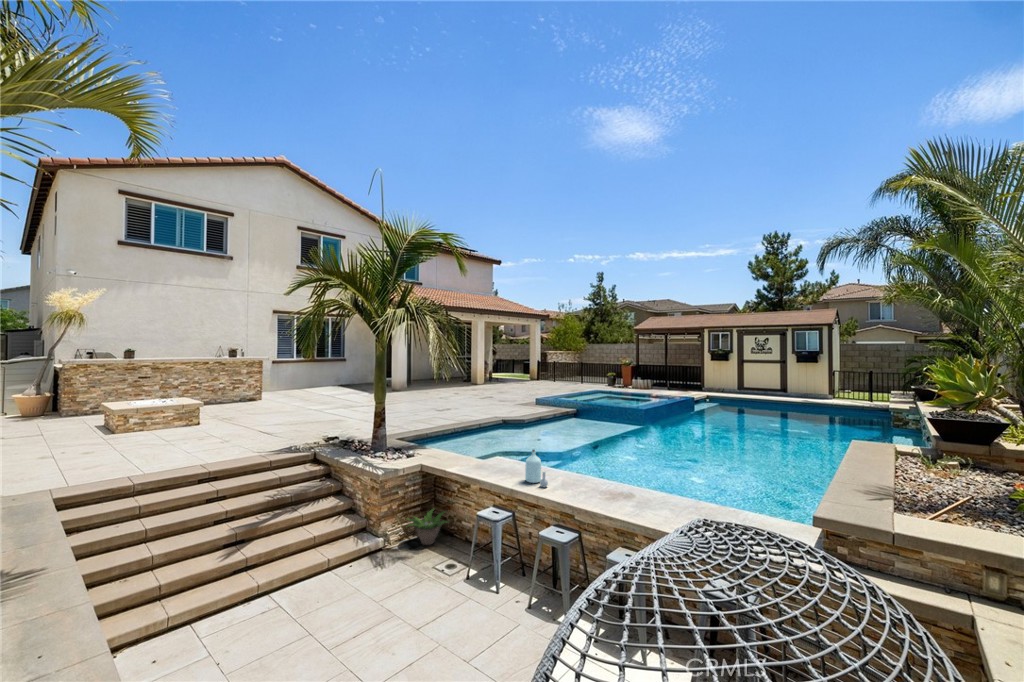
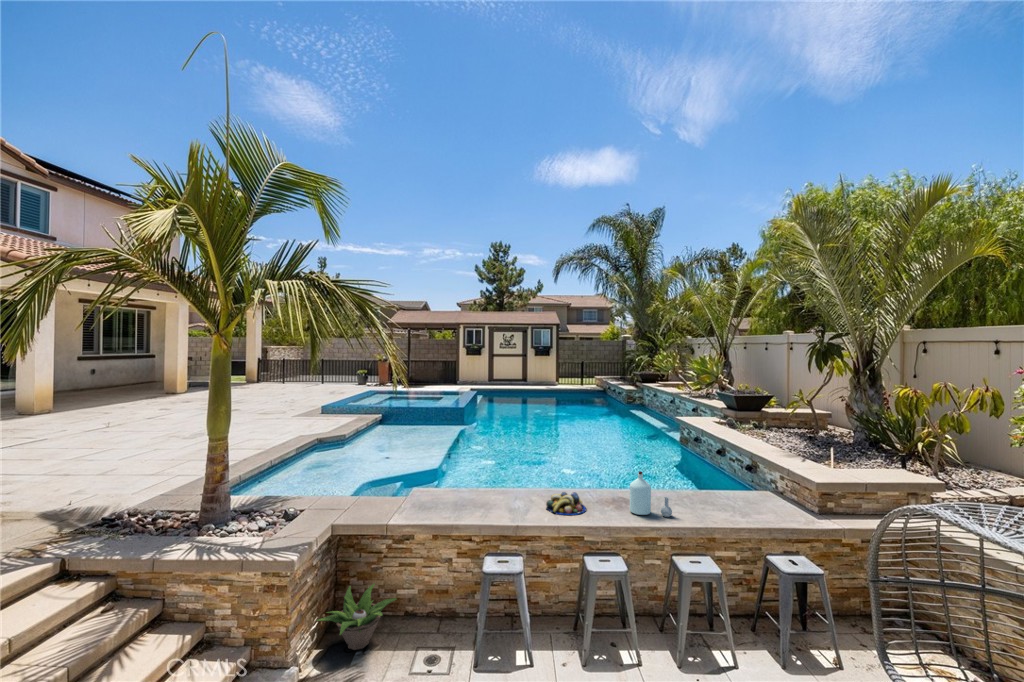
bottle: present [525,450,548,487] -> present [630,471,672,517]
fruit bowl: none [564,480,599,499] -> present [546,492,586,515]

